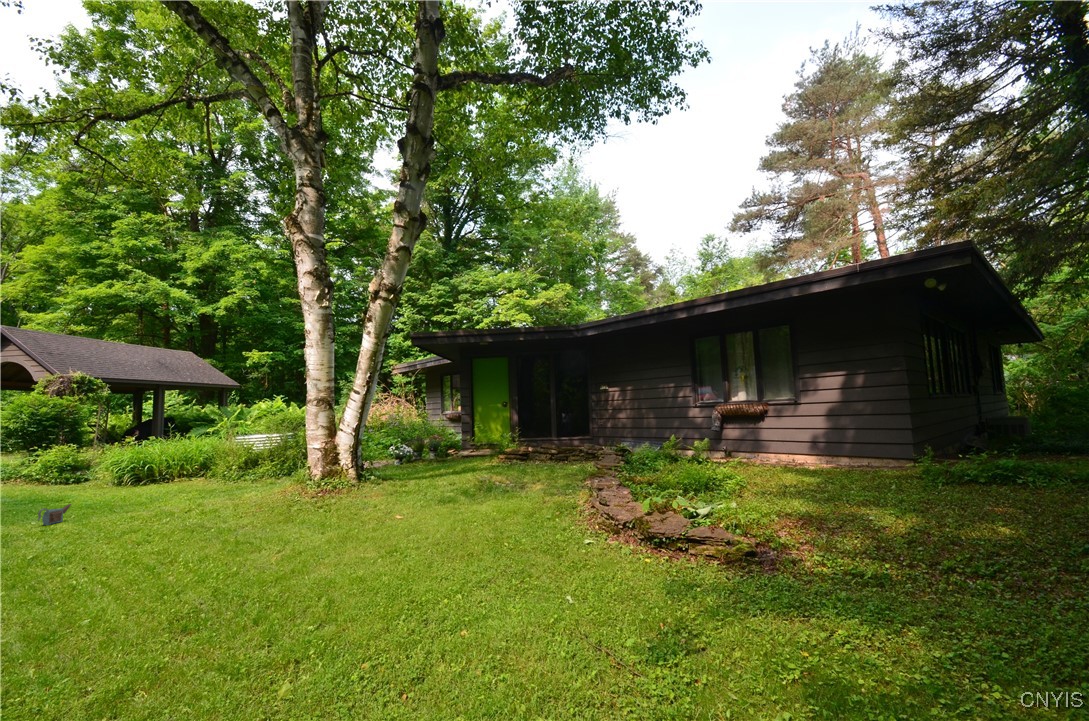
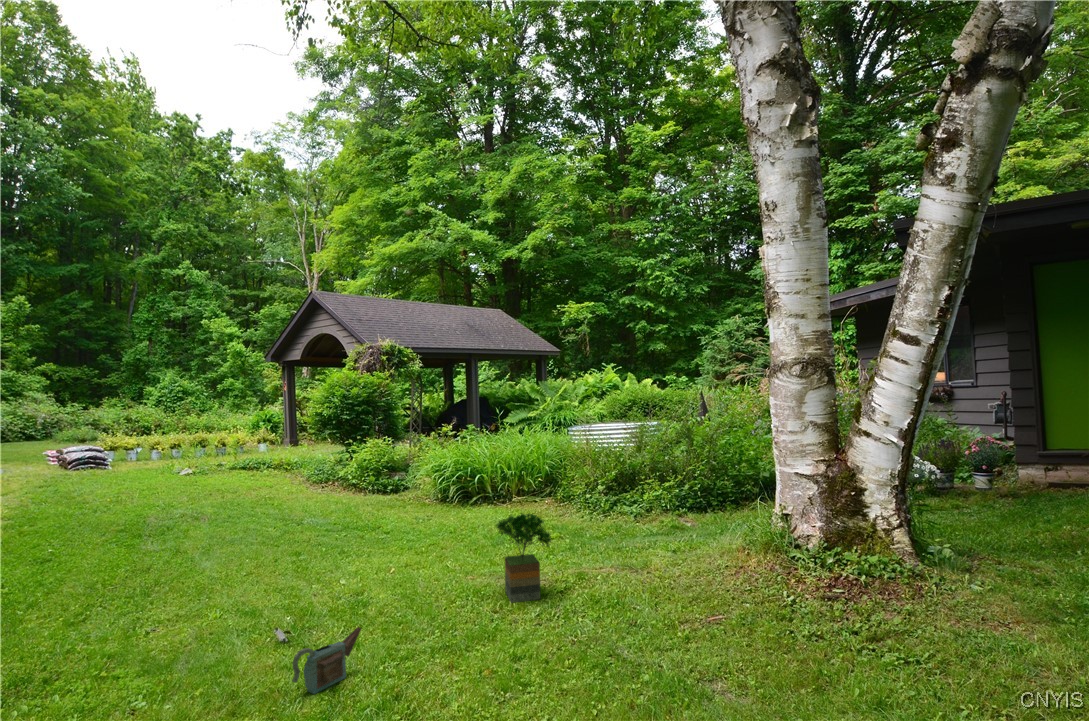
potted tree: none [148,465,179,502] -> present [496,513,551,603]

